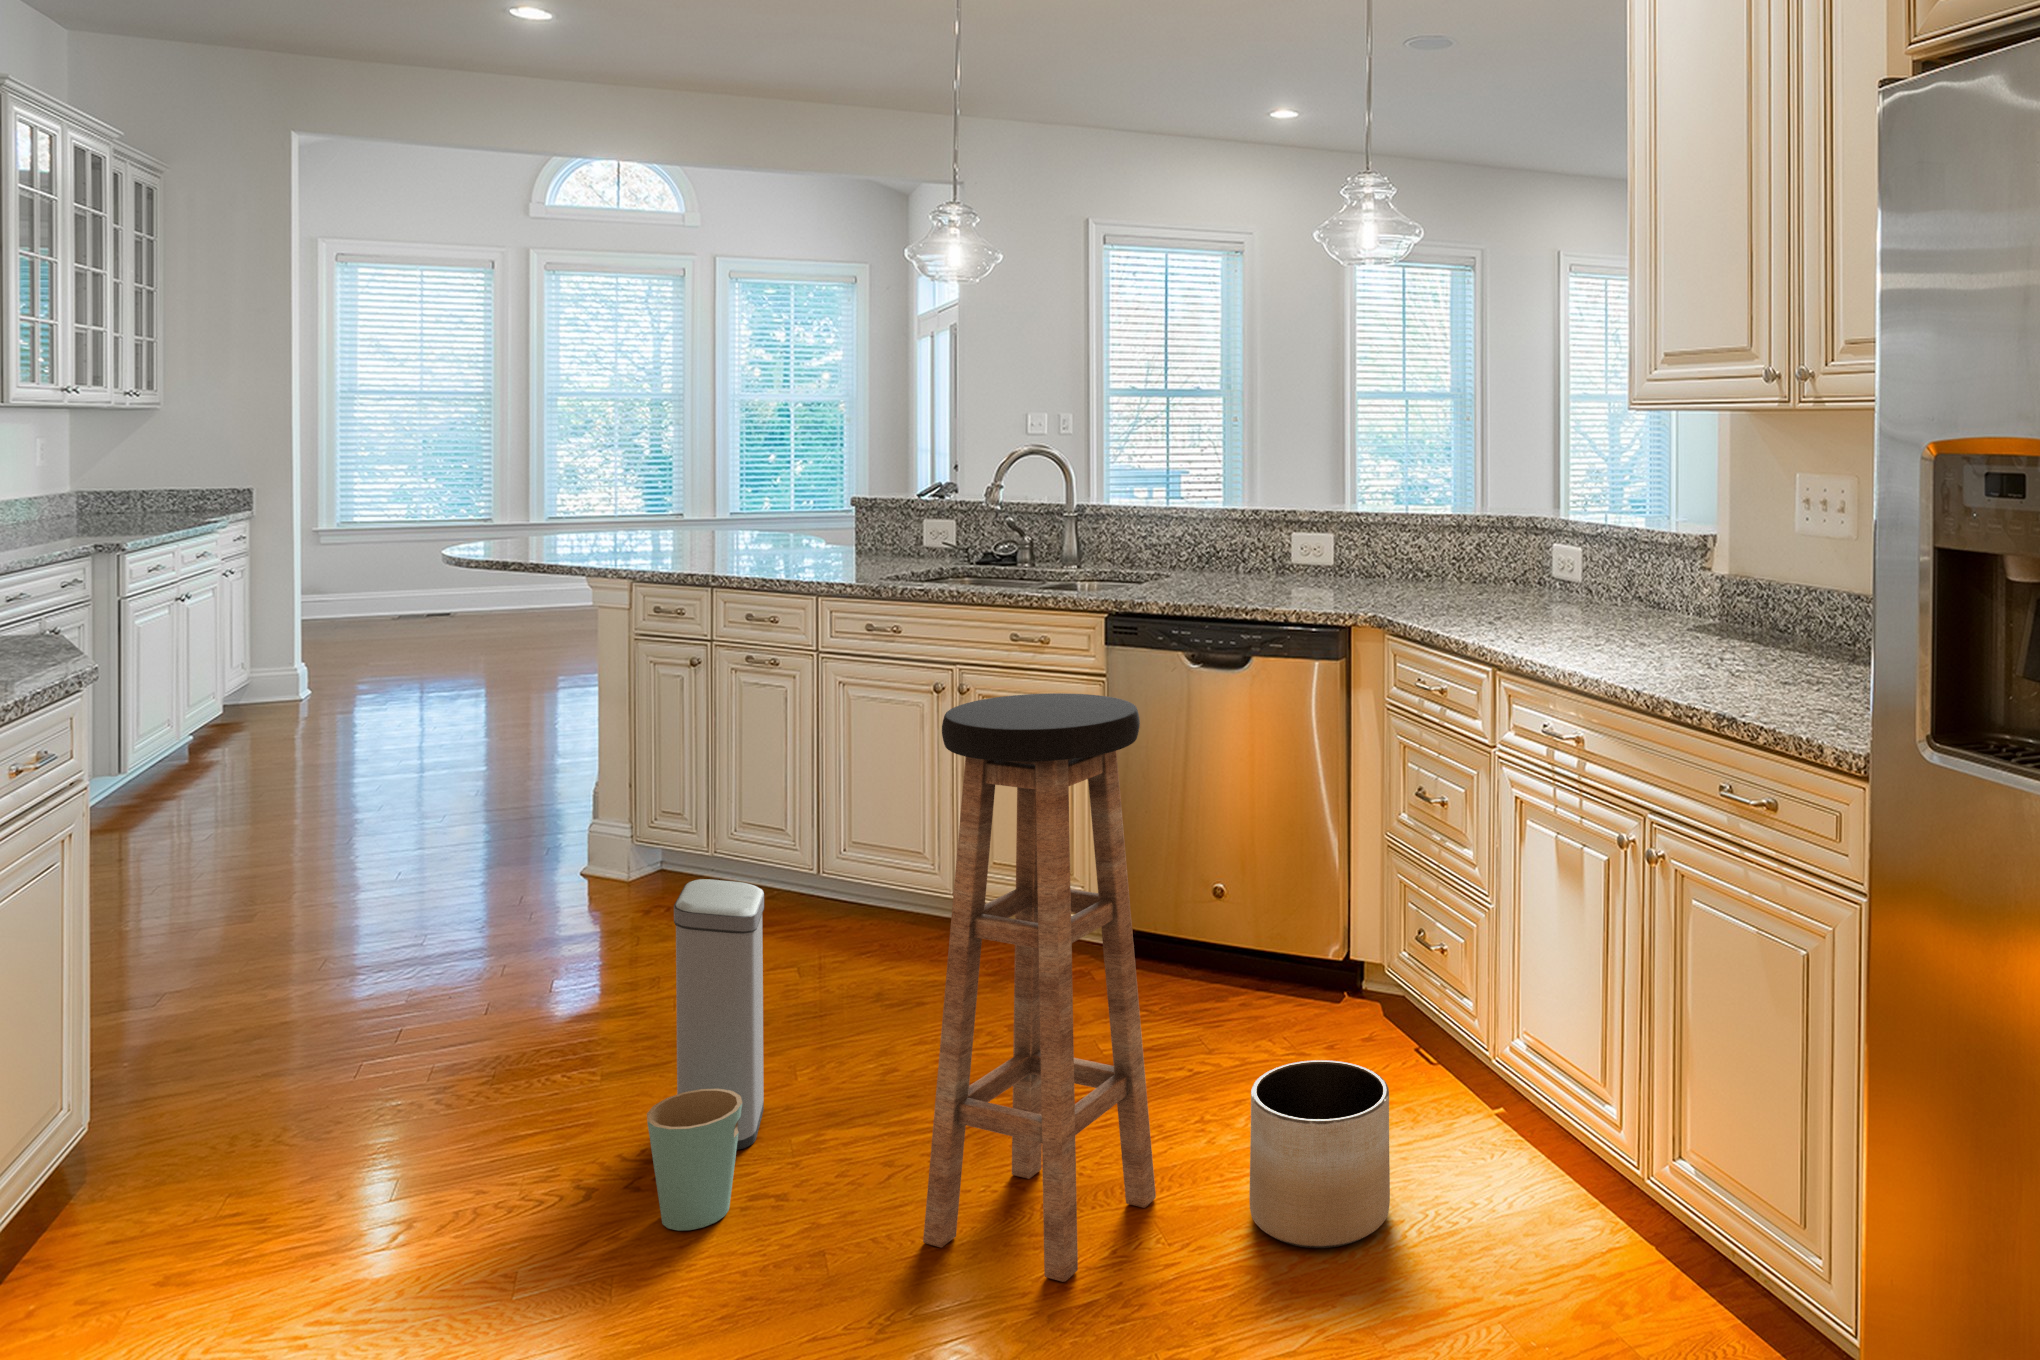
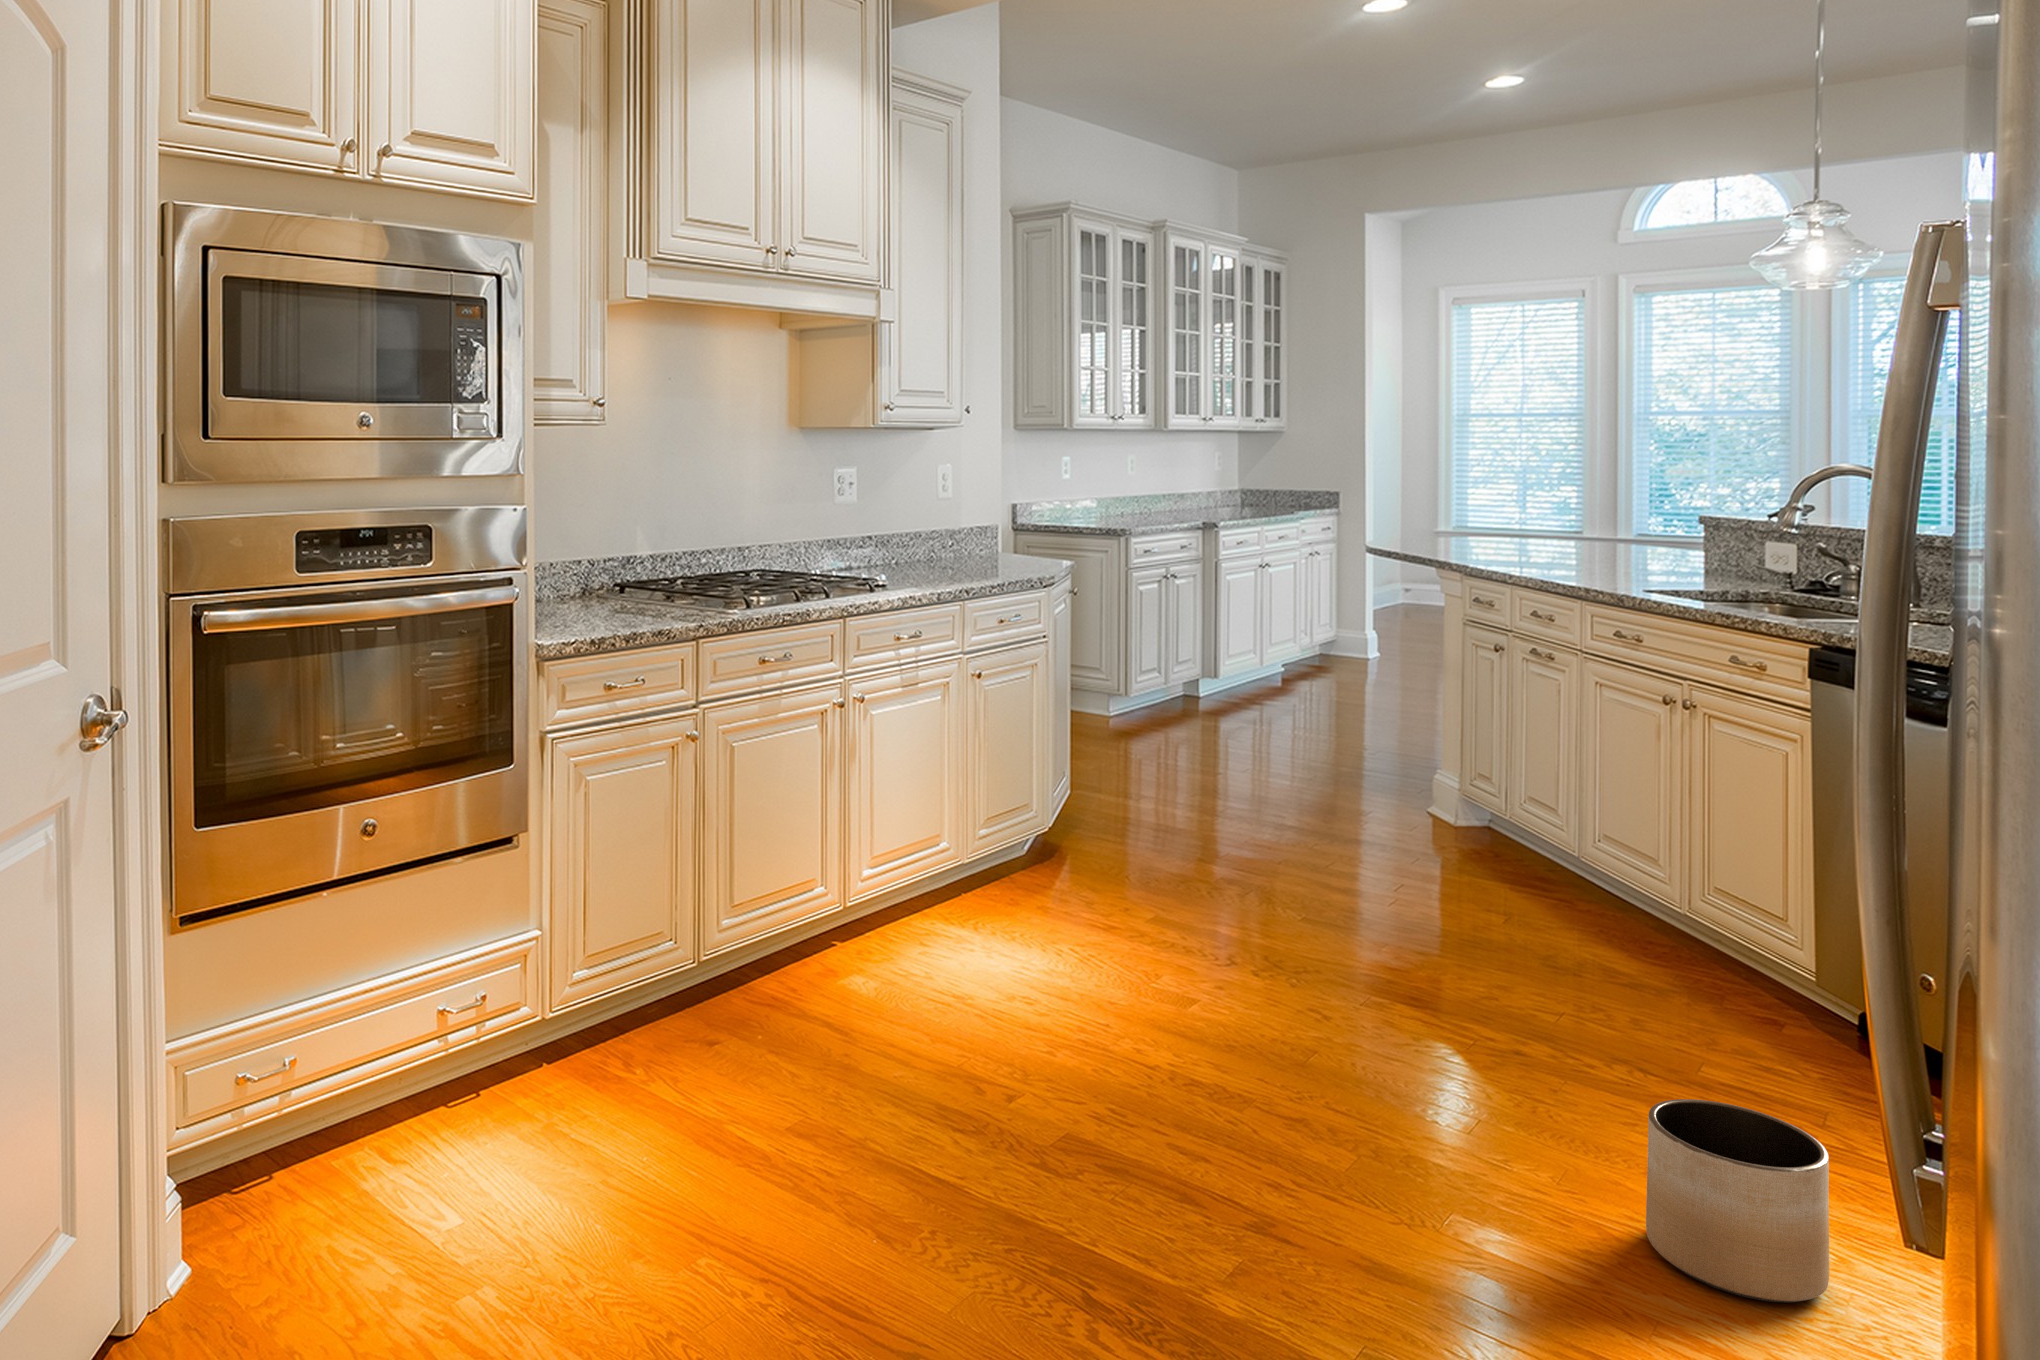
bar stool: present [923,693,1156,1282] -> none [1370,674,1589,1171]
trash can: present [647,879,764,1231] -> none [1221,788,1370,1022]

